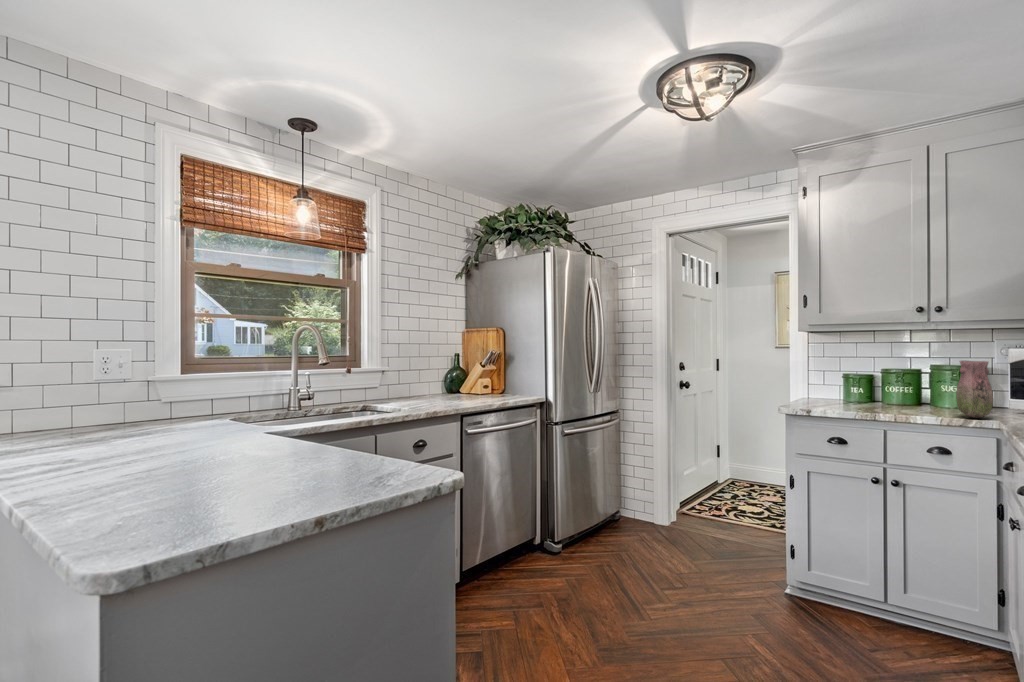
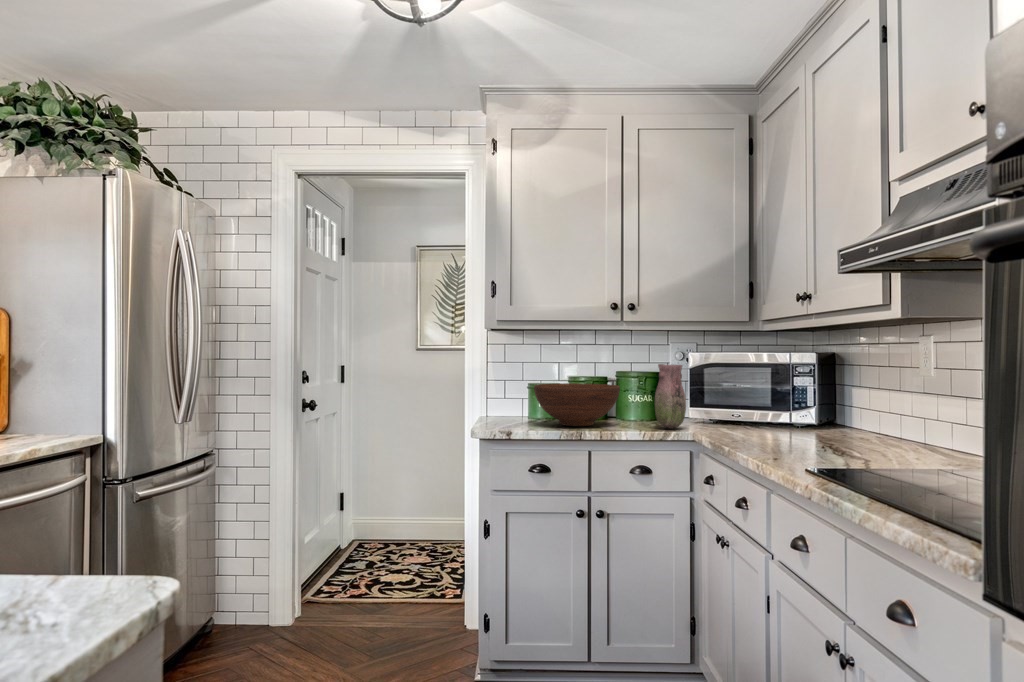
fruit bowl: none [837,374,924,410] -> present [534,383,620,426]

